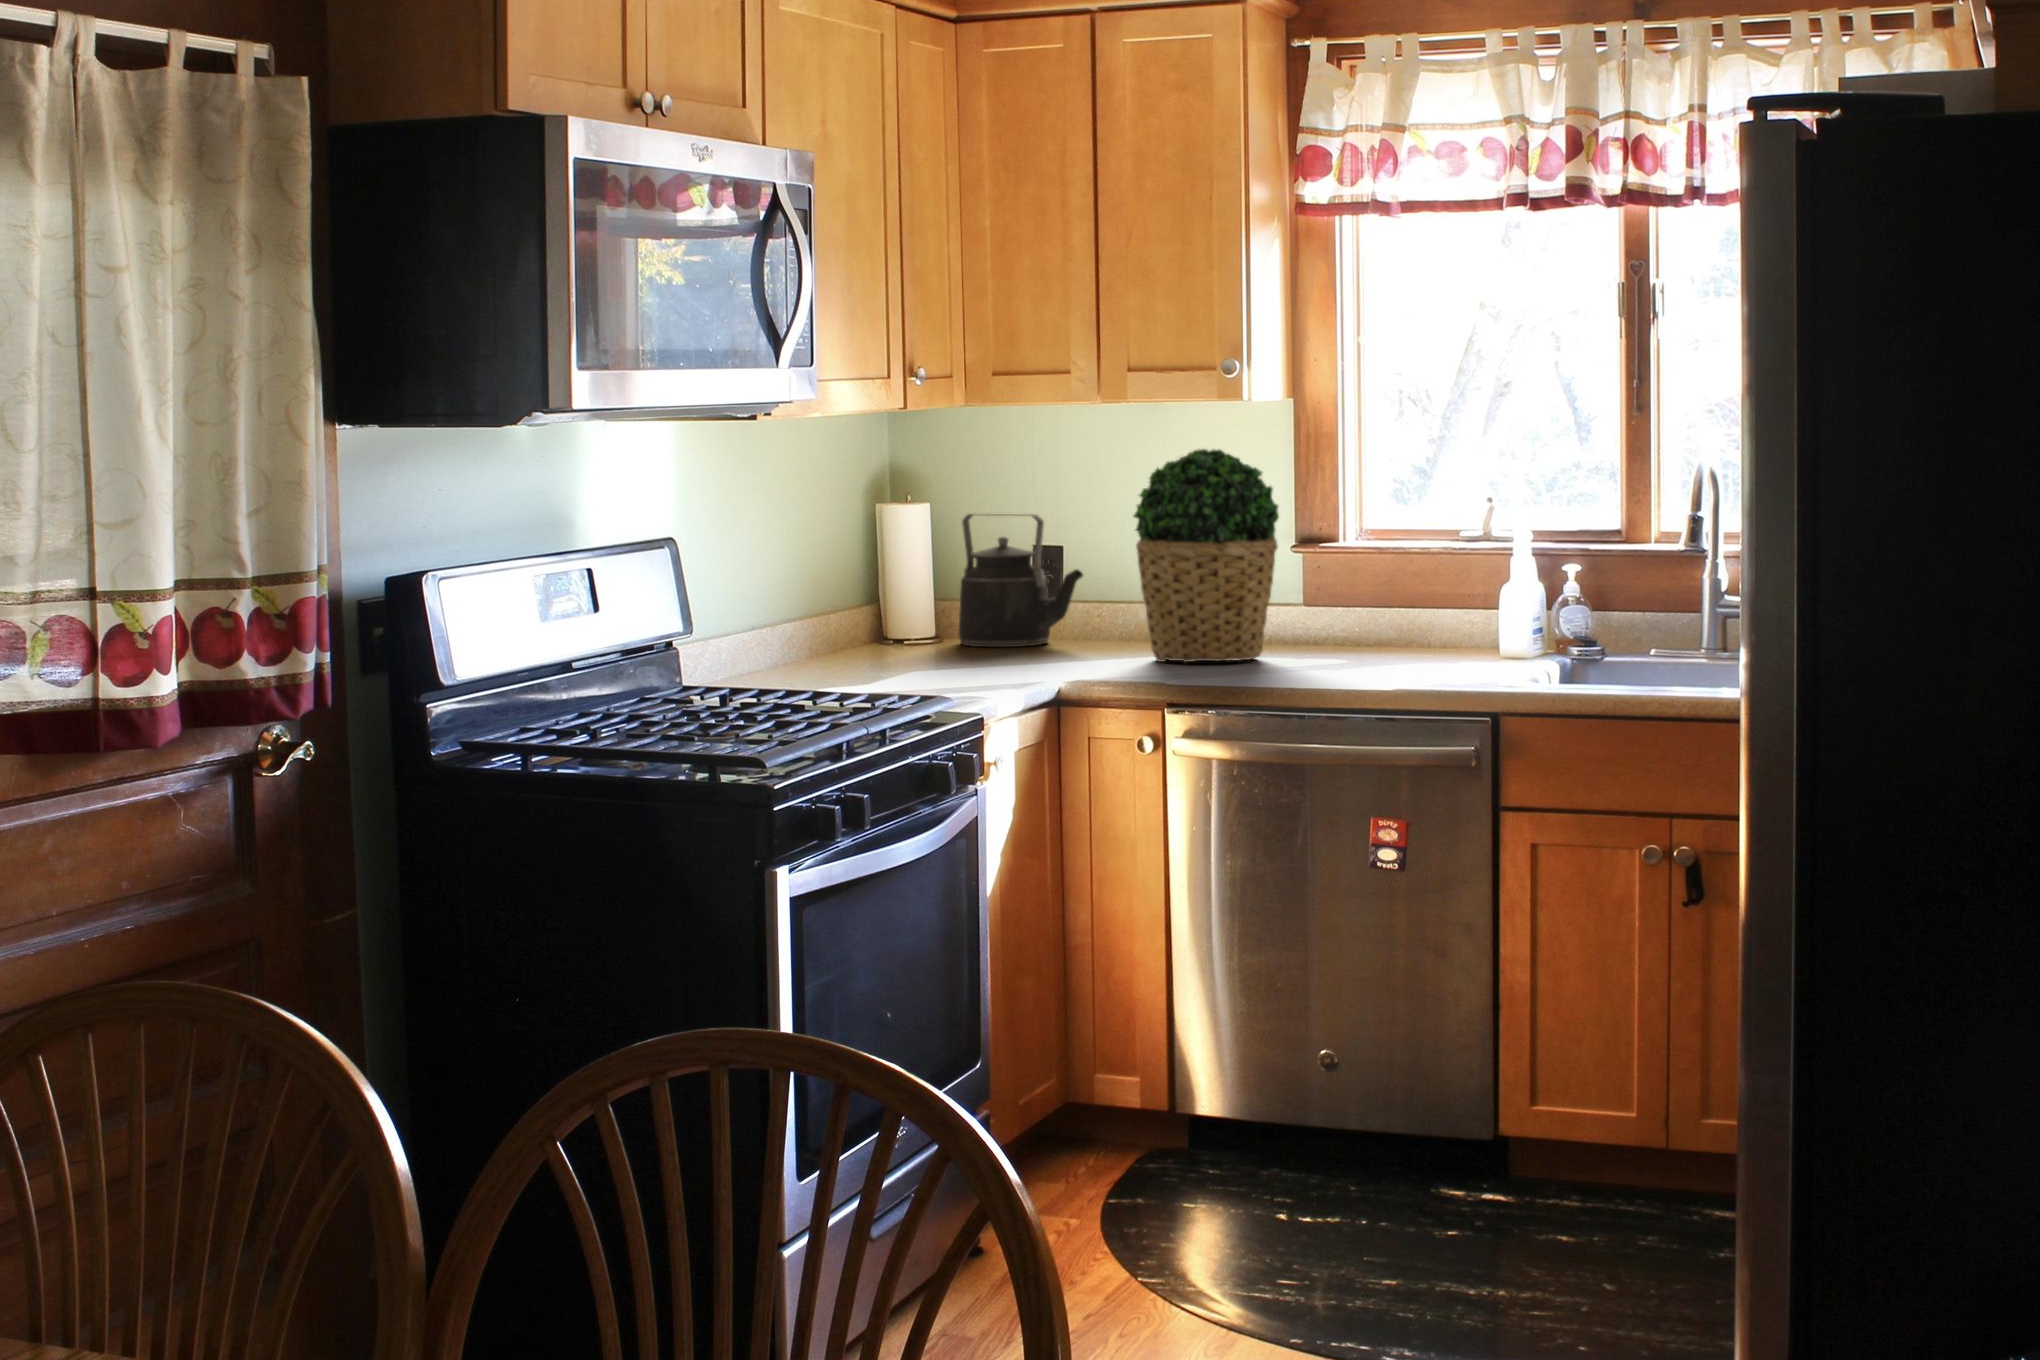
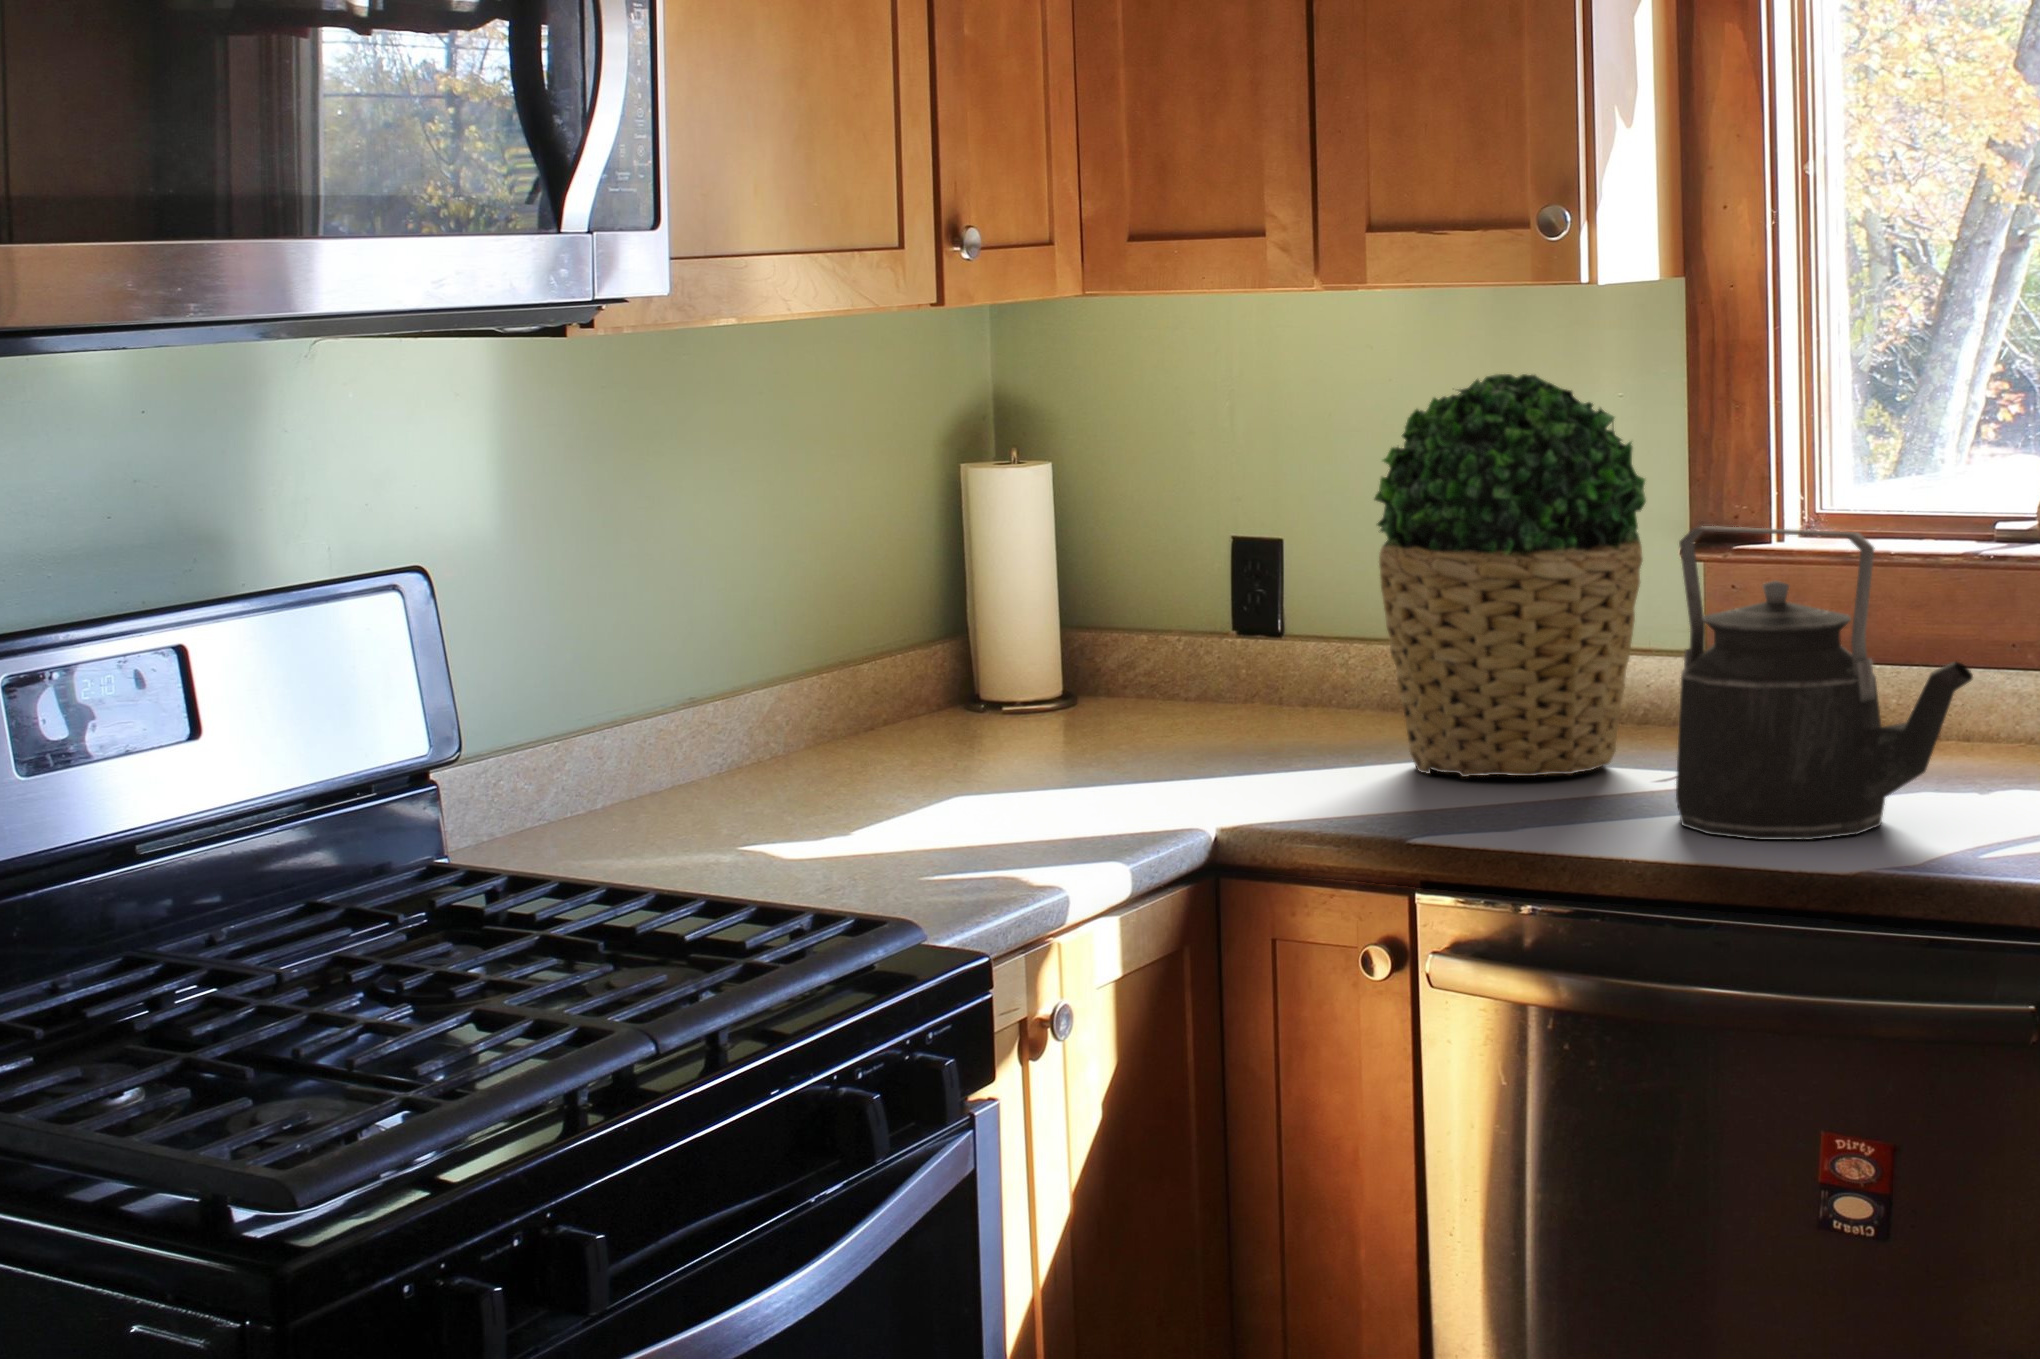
kettle: present [959,513,1083,647] -> present [1676,526,1973,840]

